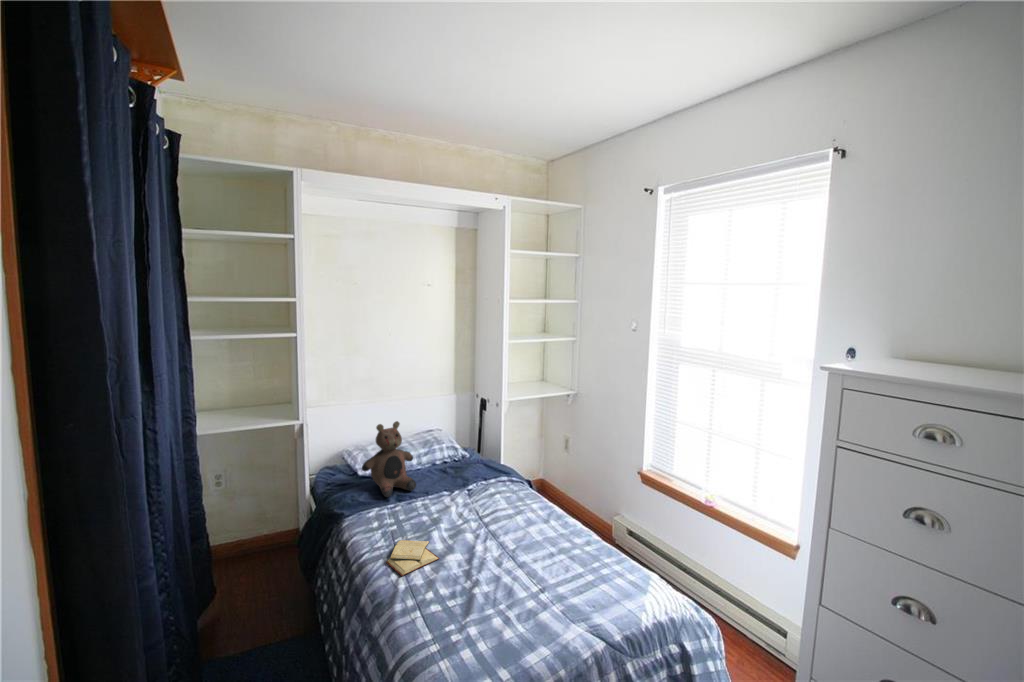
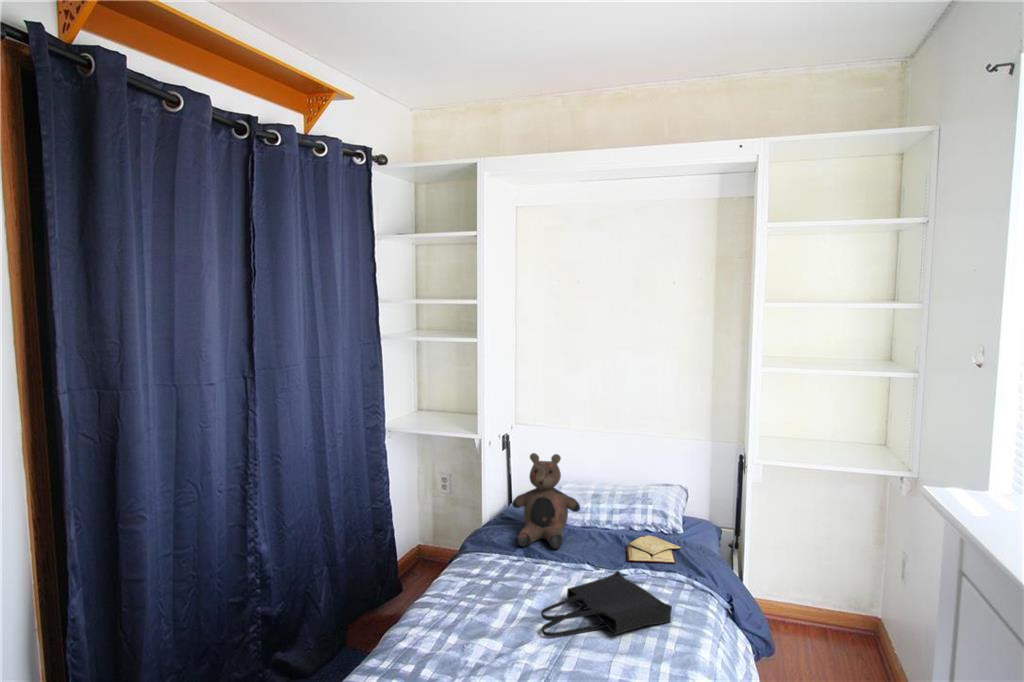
tote bag: none [462,487,526,538] -> present [541,571,672,637]
diary: present [386,540,440,576] -> present [627,535,682,563]

